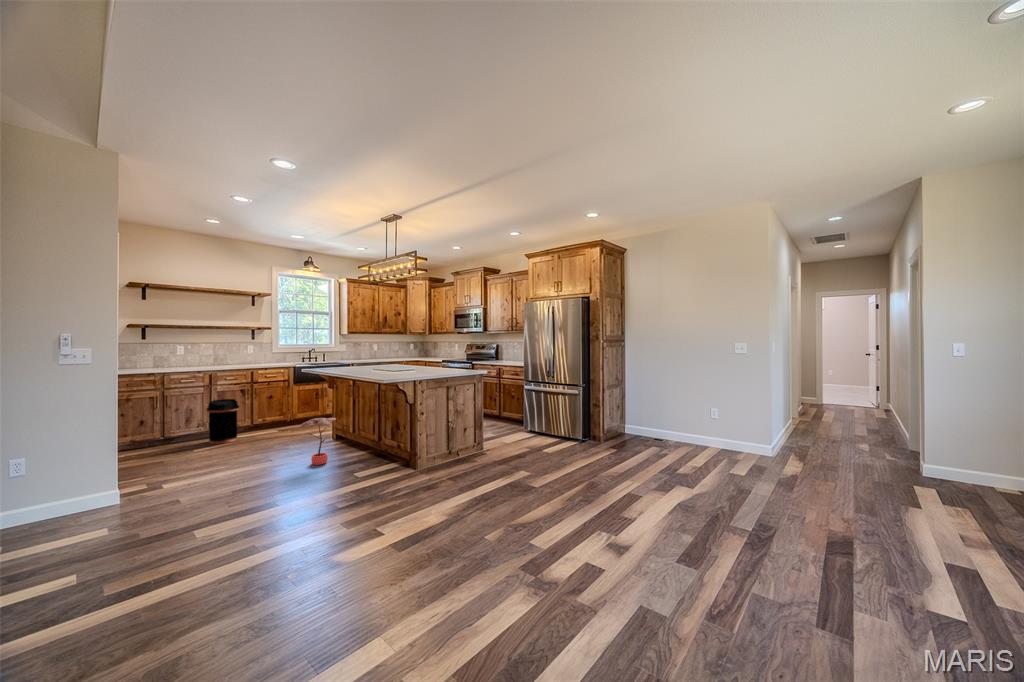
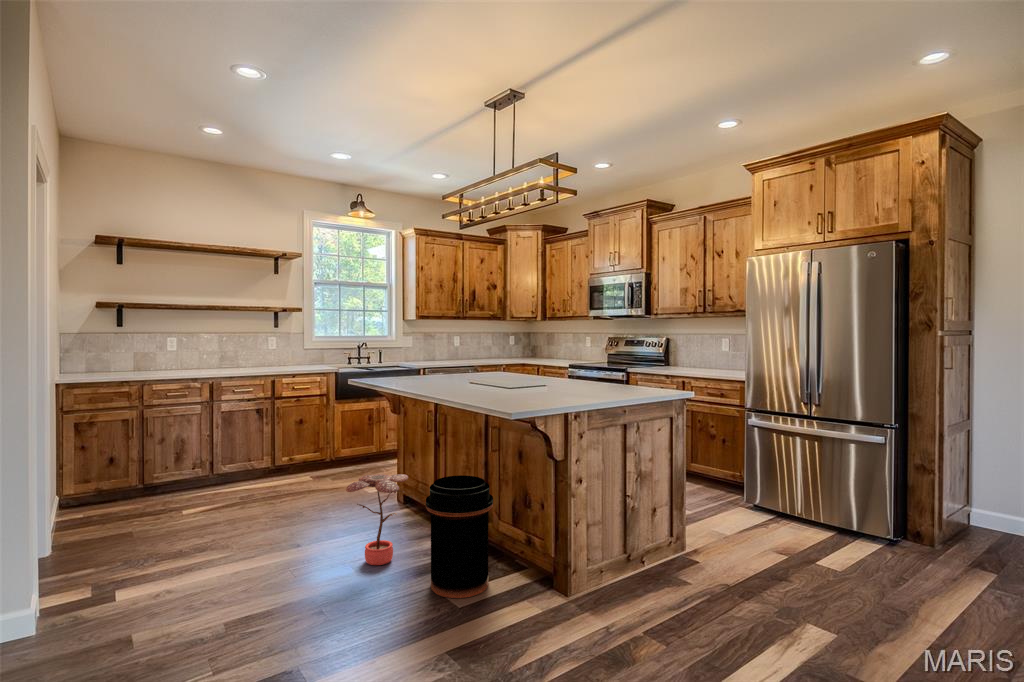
trash can: present [207,399,239,444] -> present [426,475,493,598]

